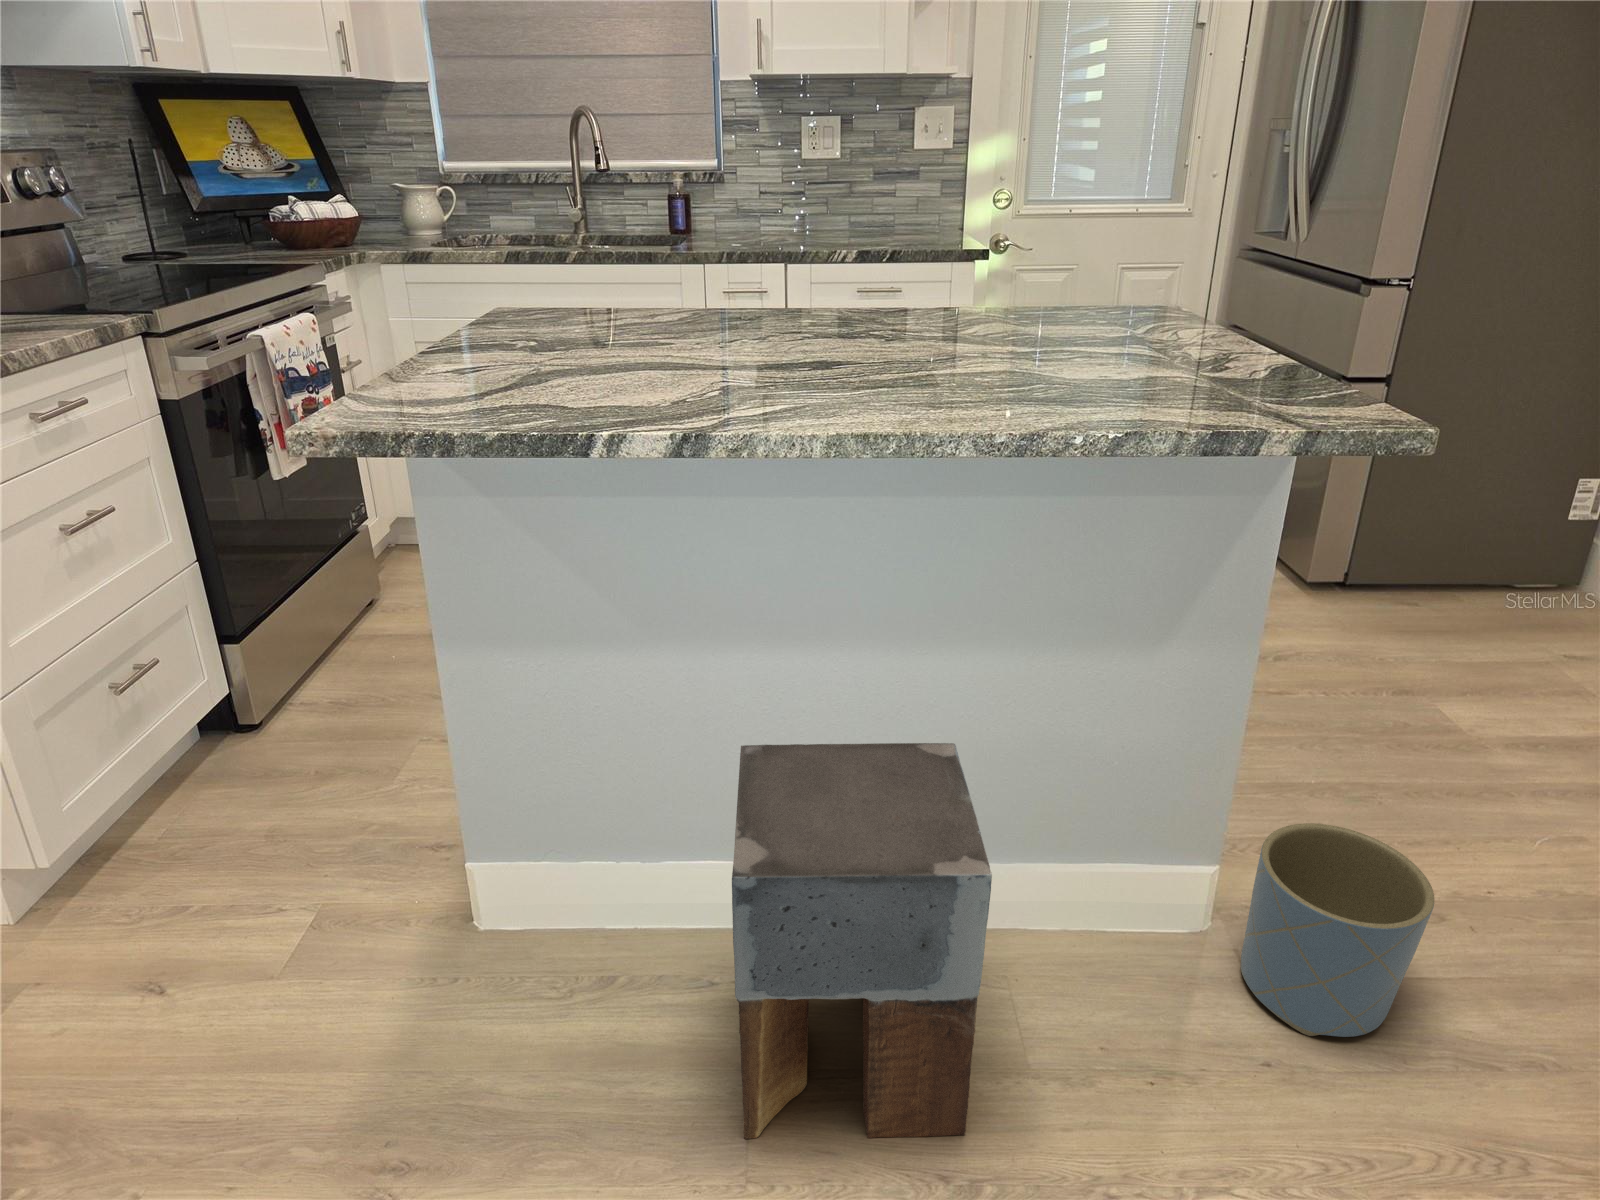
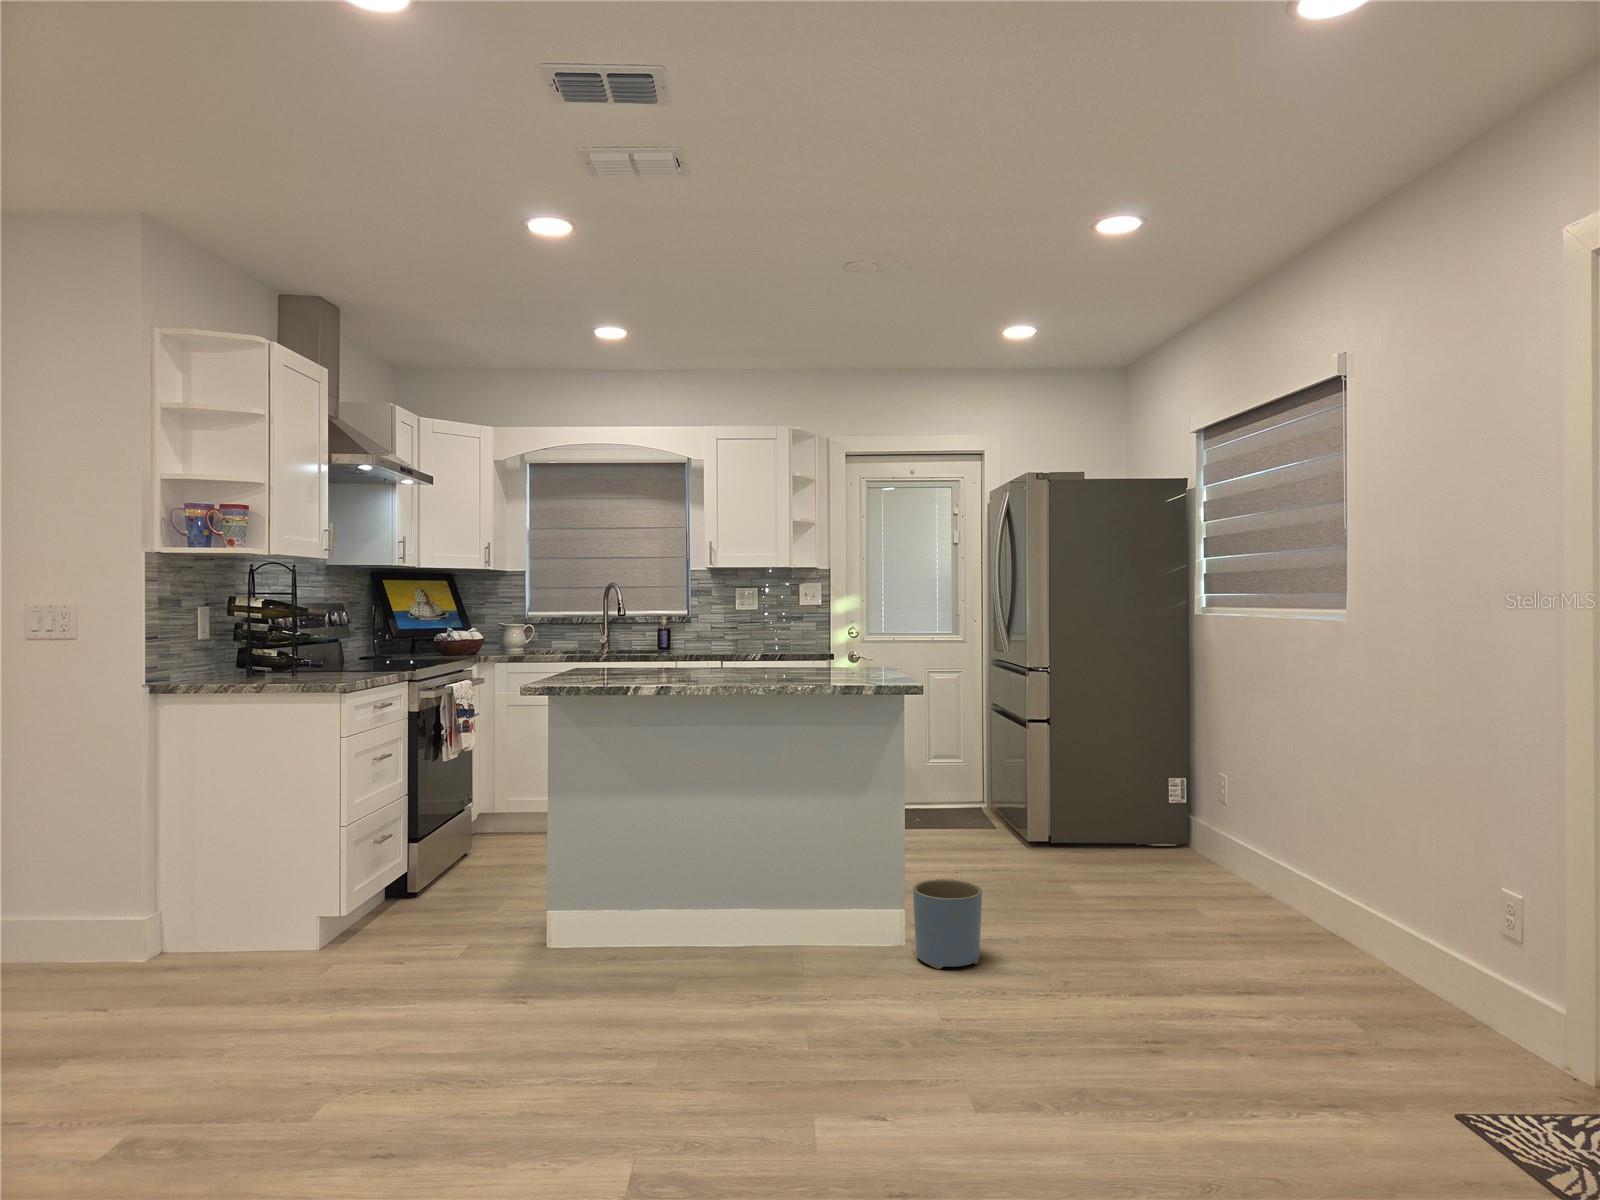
stool: present [732,743,992,1139] -> none [675,825,774,993]

